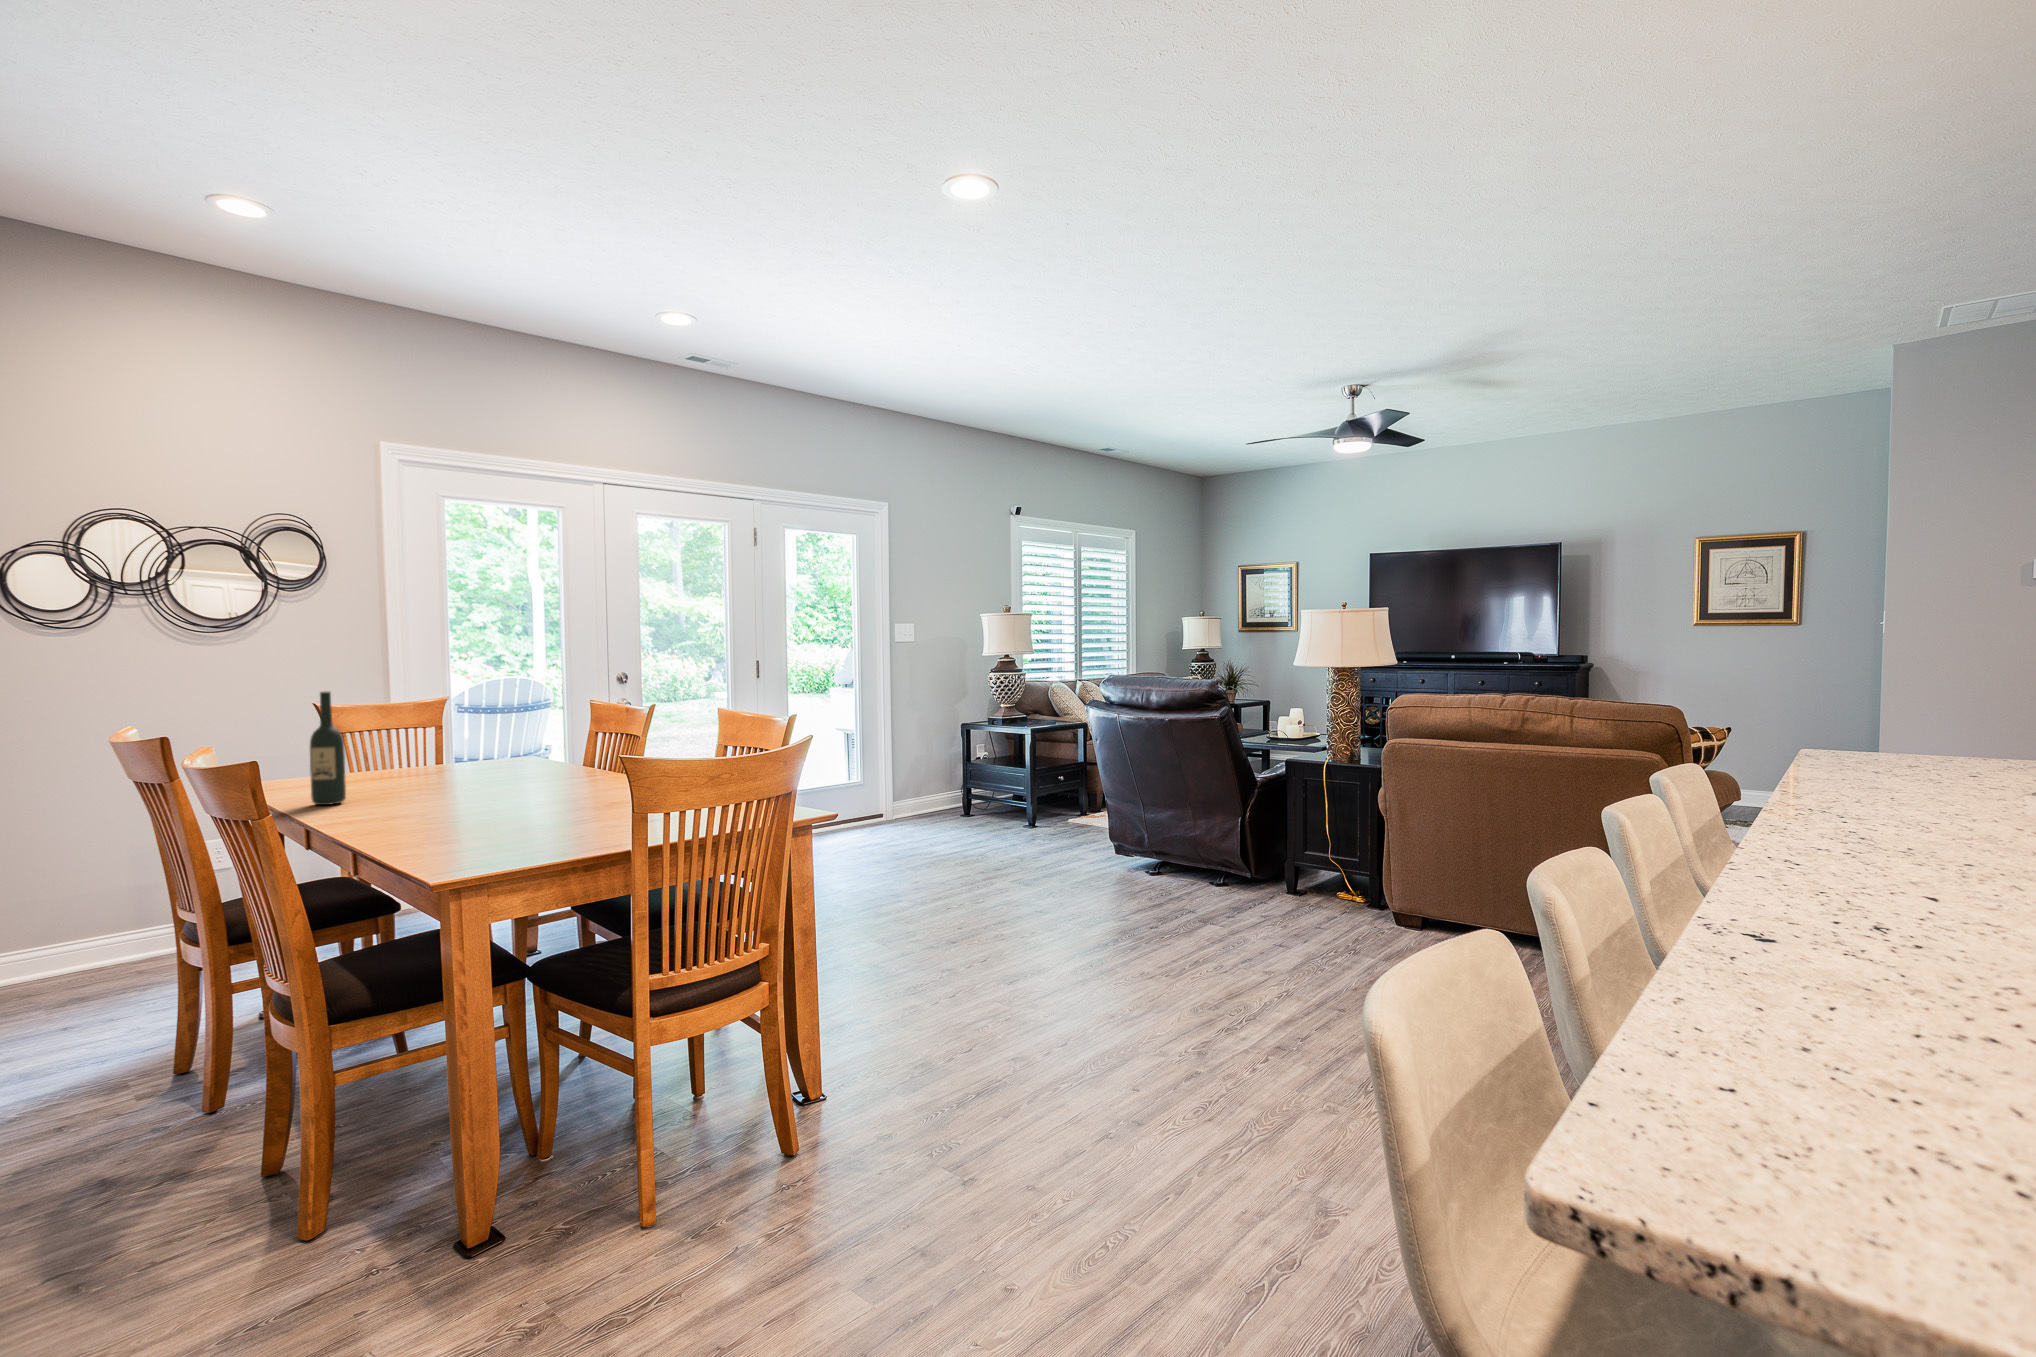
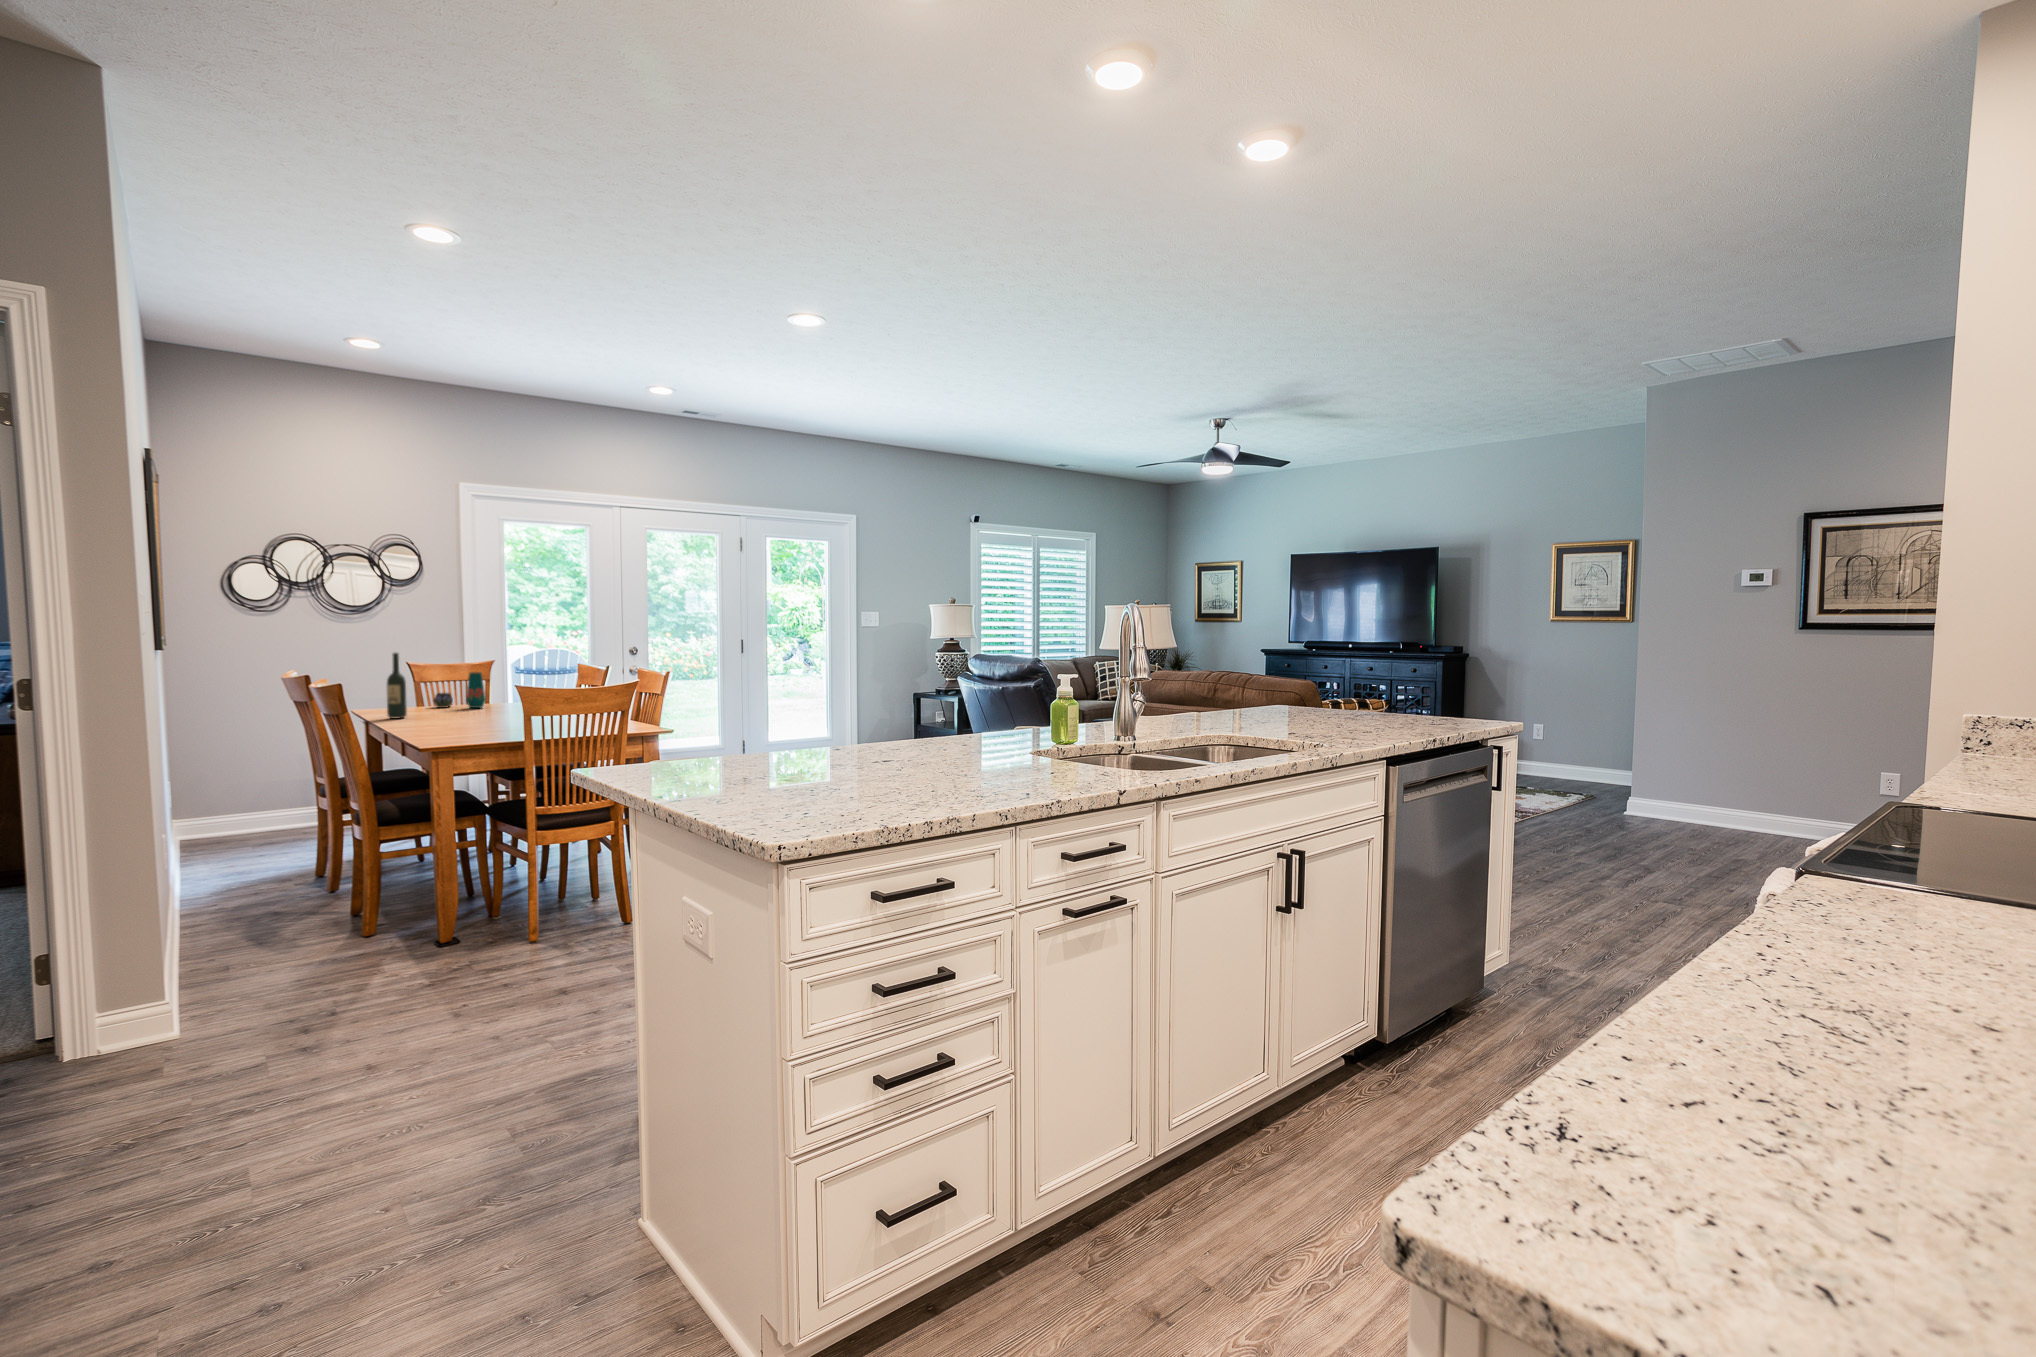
vase: none [374,718,462,777] -> present [433,672,486,708]

